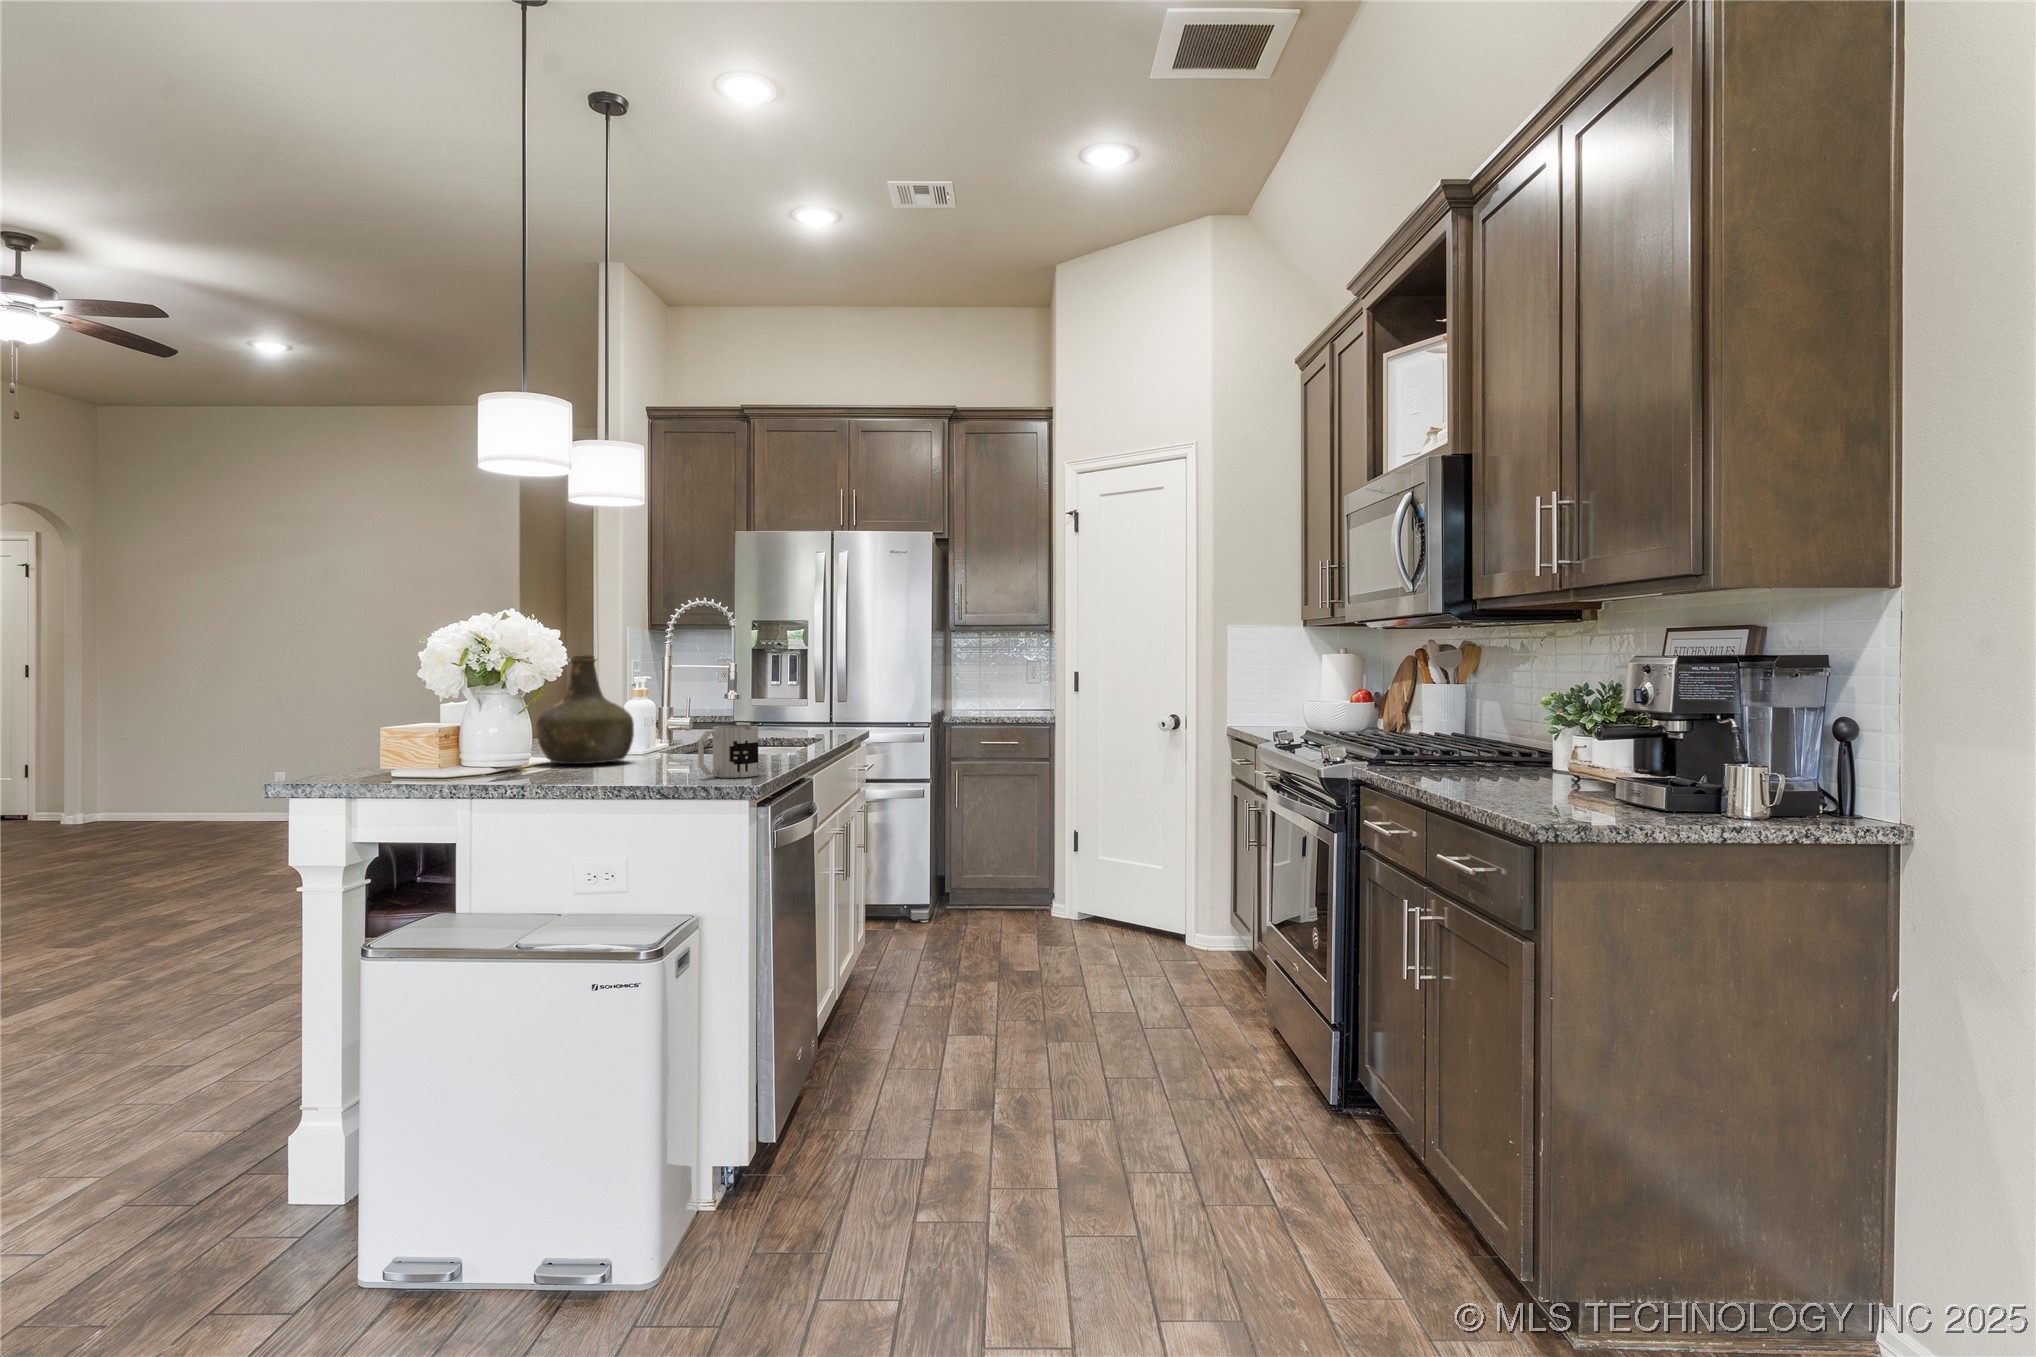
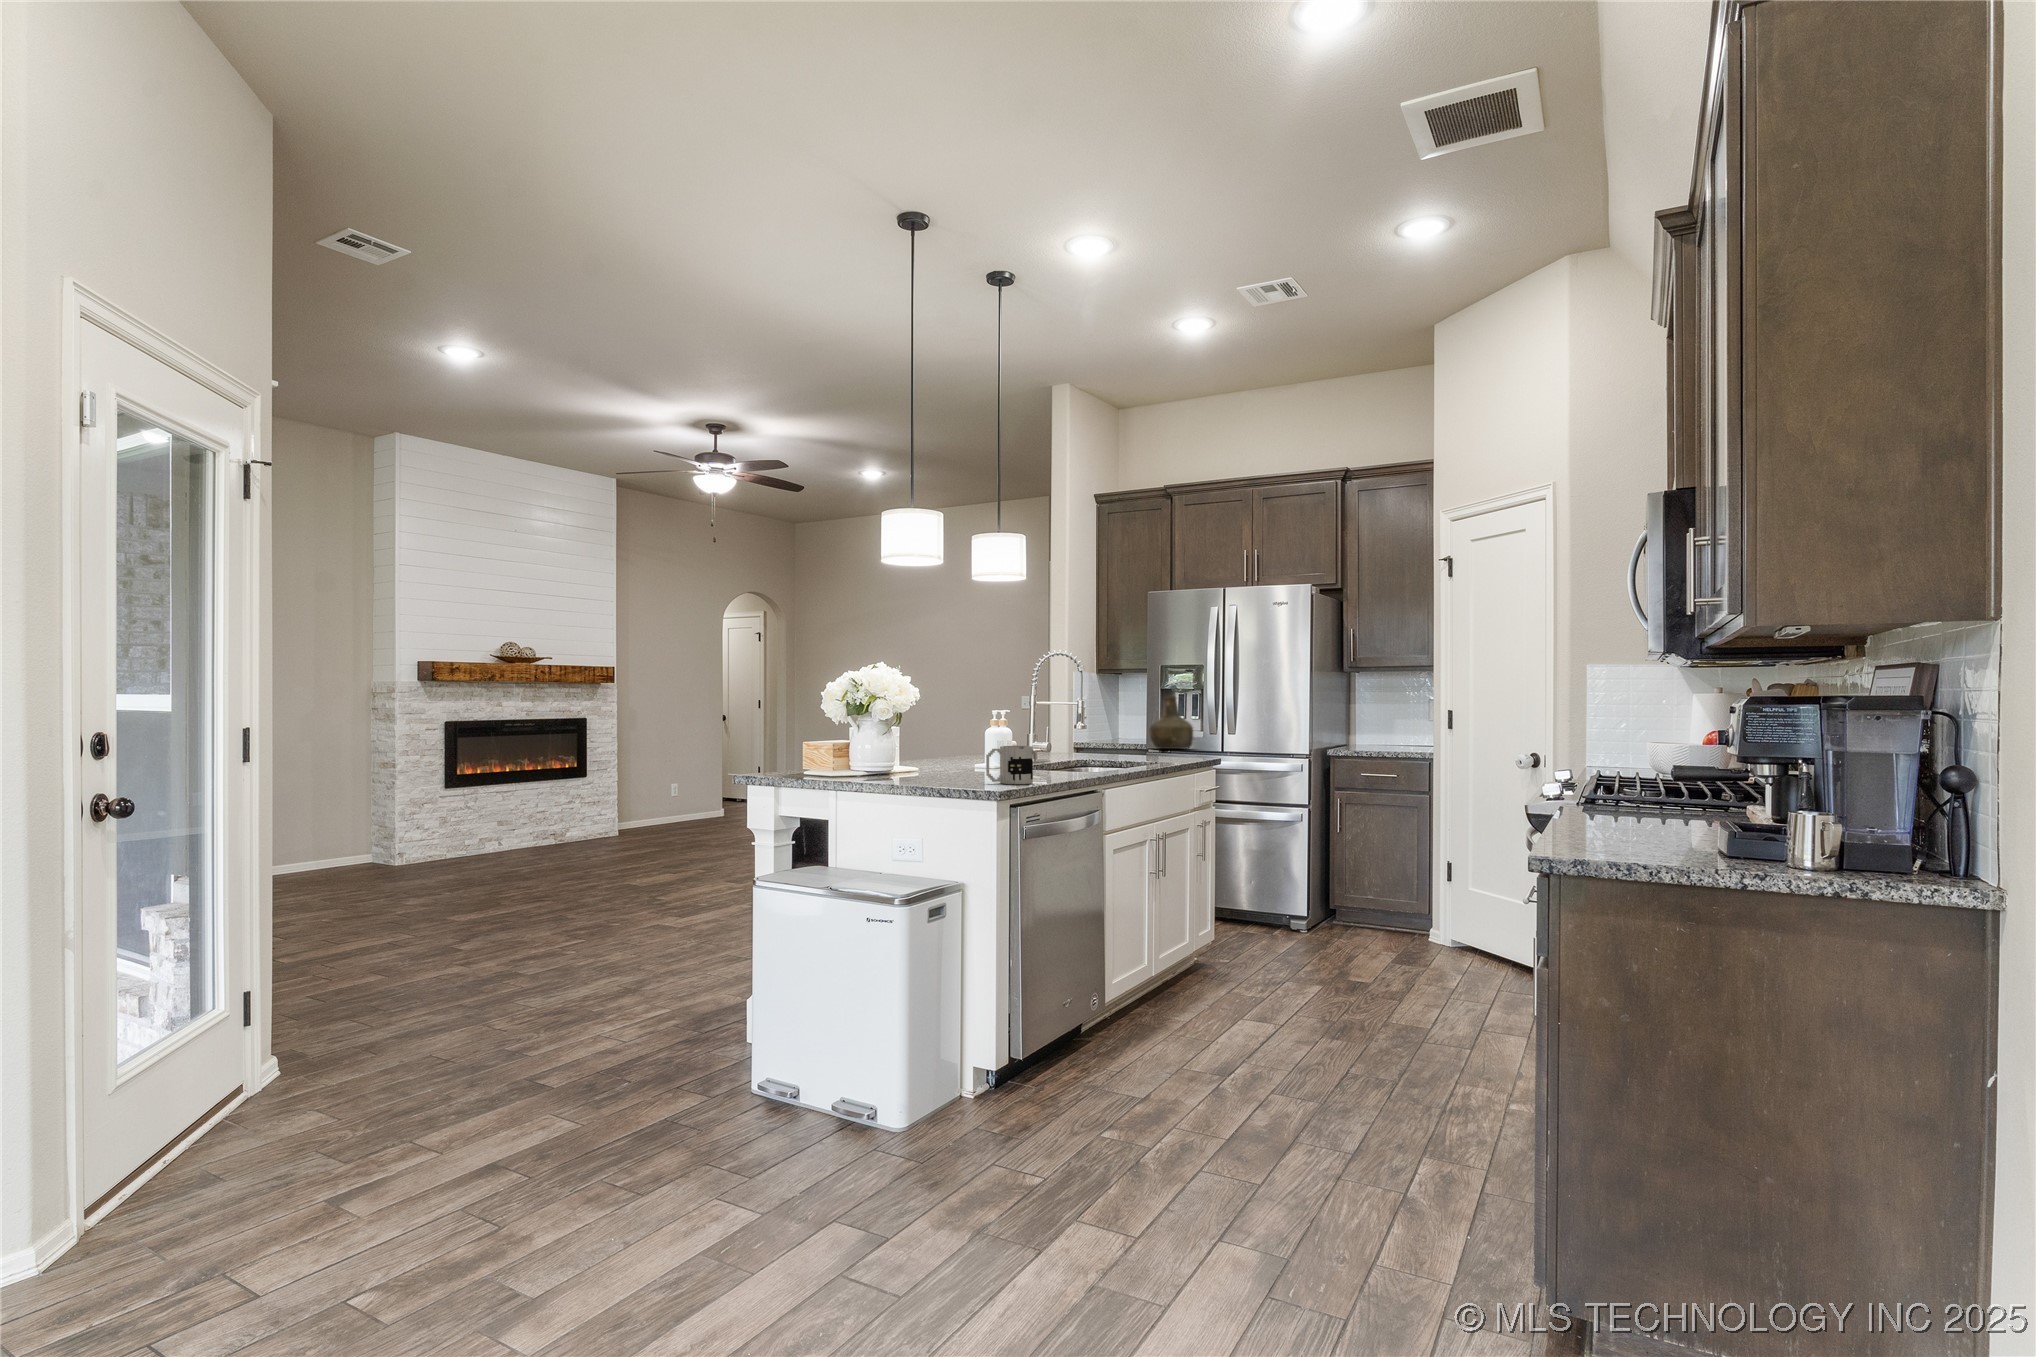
bottle: present [536,655,634,764] -> present [1149,696,1193,749]

